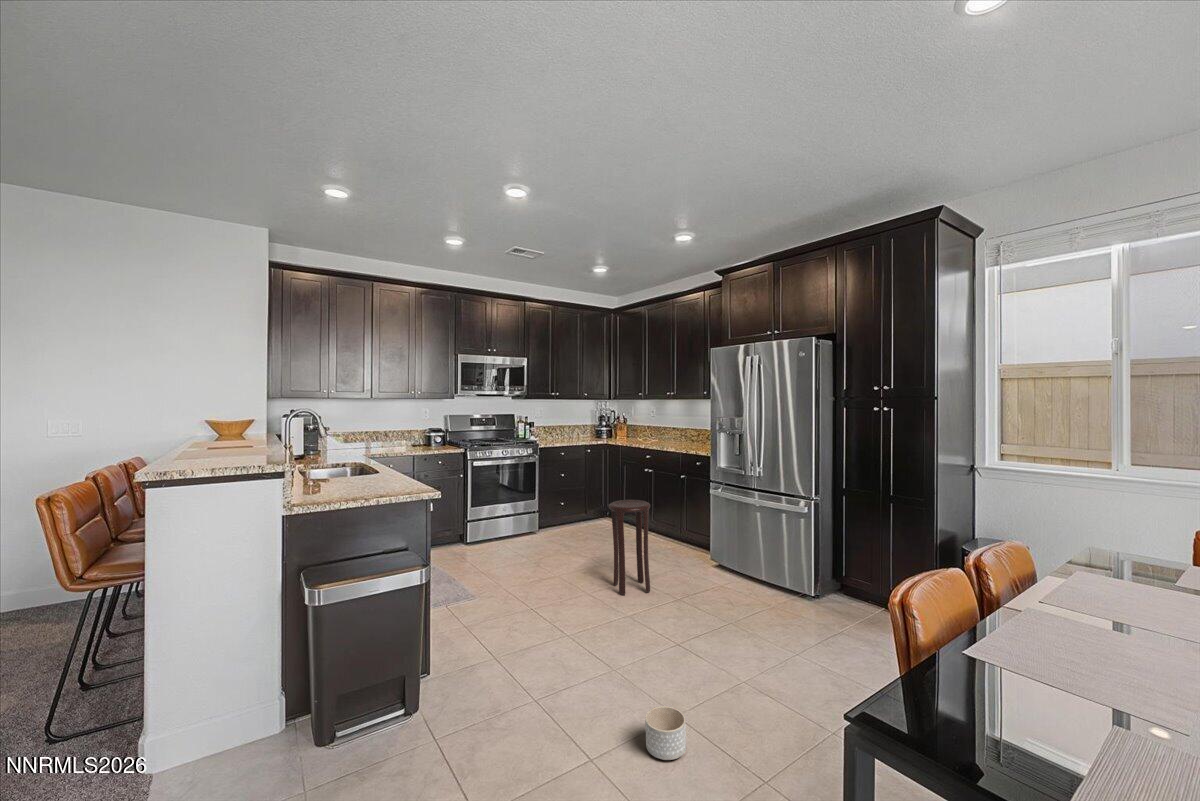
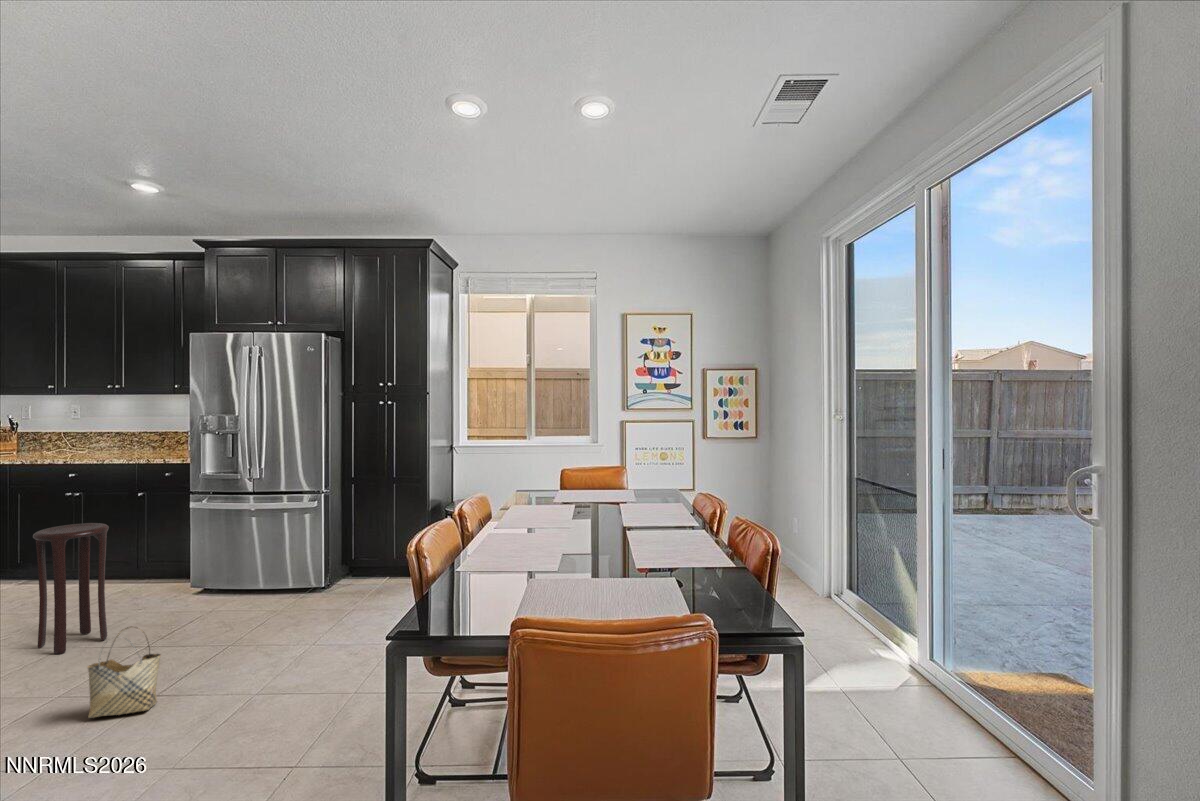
woven basket: none [612,601,657,677] -> present [87,626,161,718]
planter: present [645,706,686,760] -> none [177,707,228,761]

